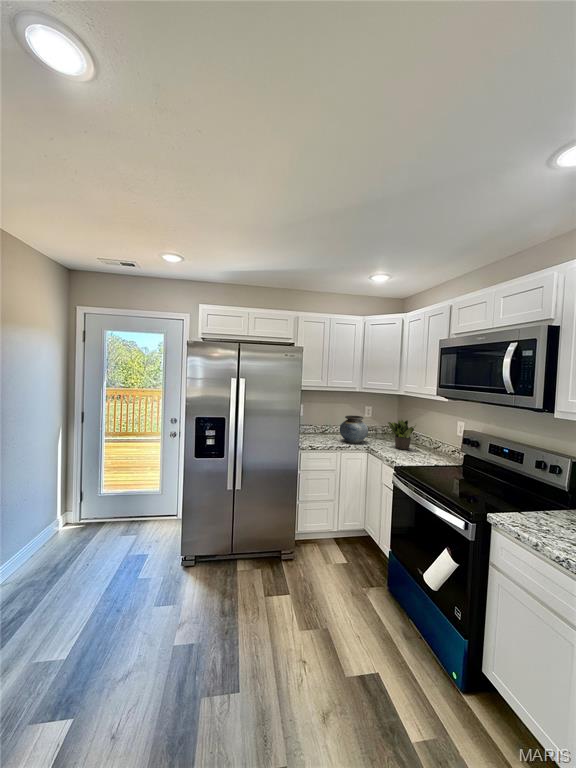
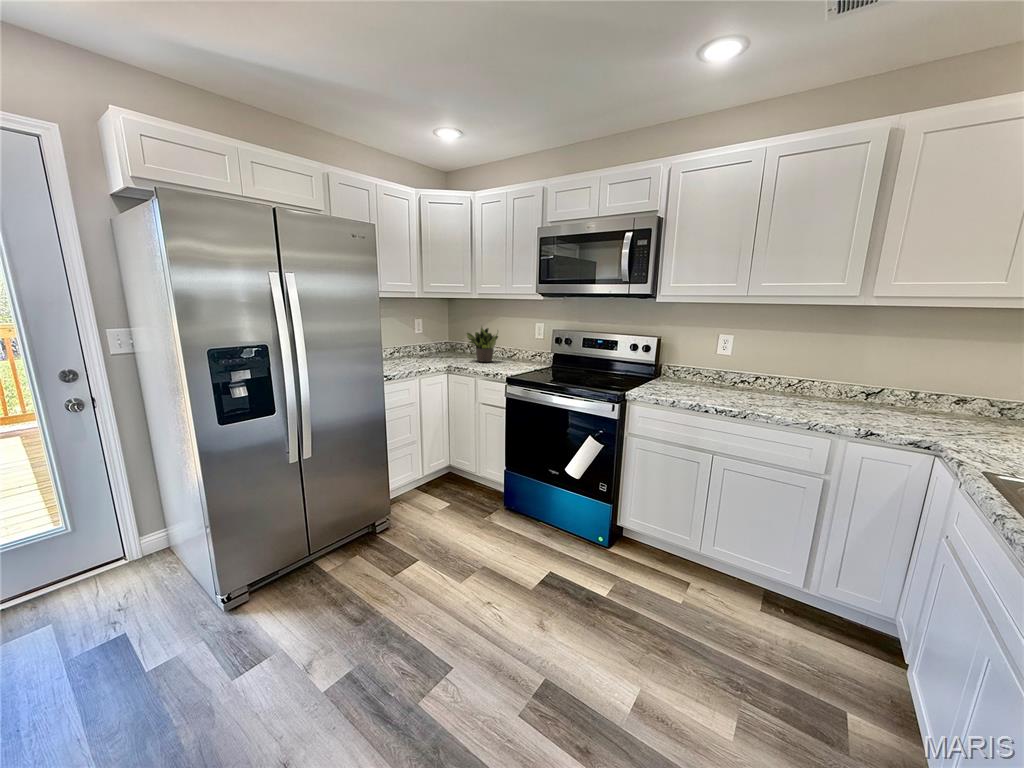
vase: present [340,415,368,443] -> none [406,330,444,365]

